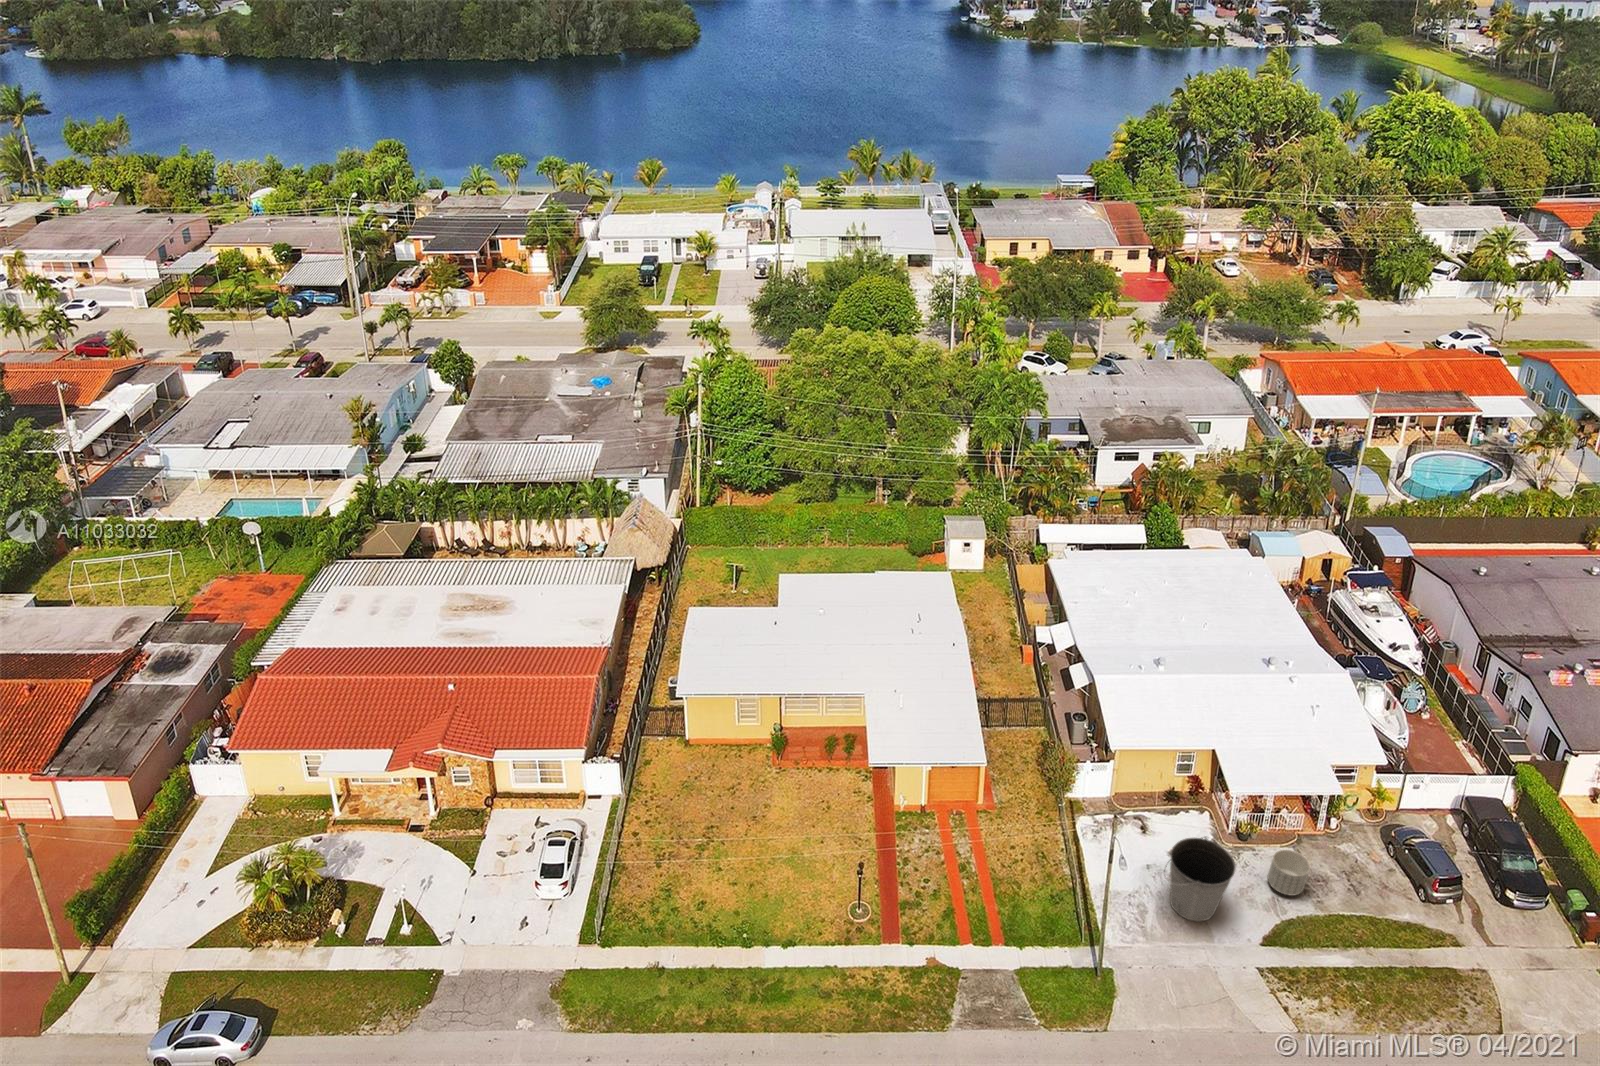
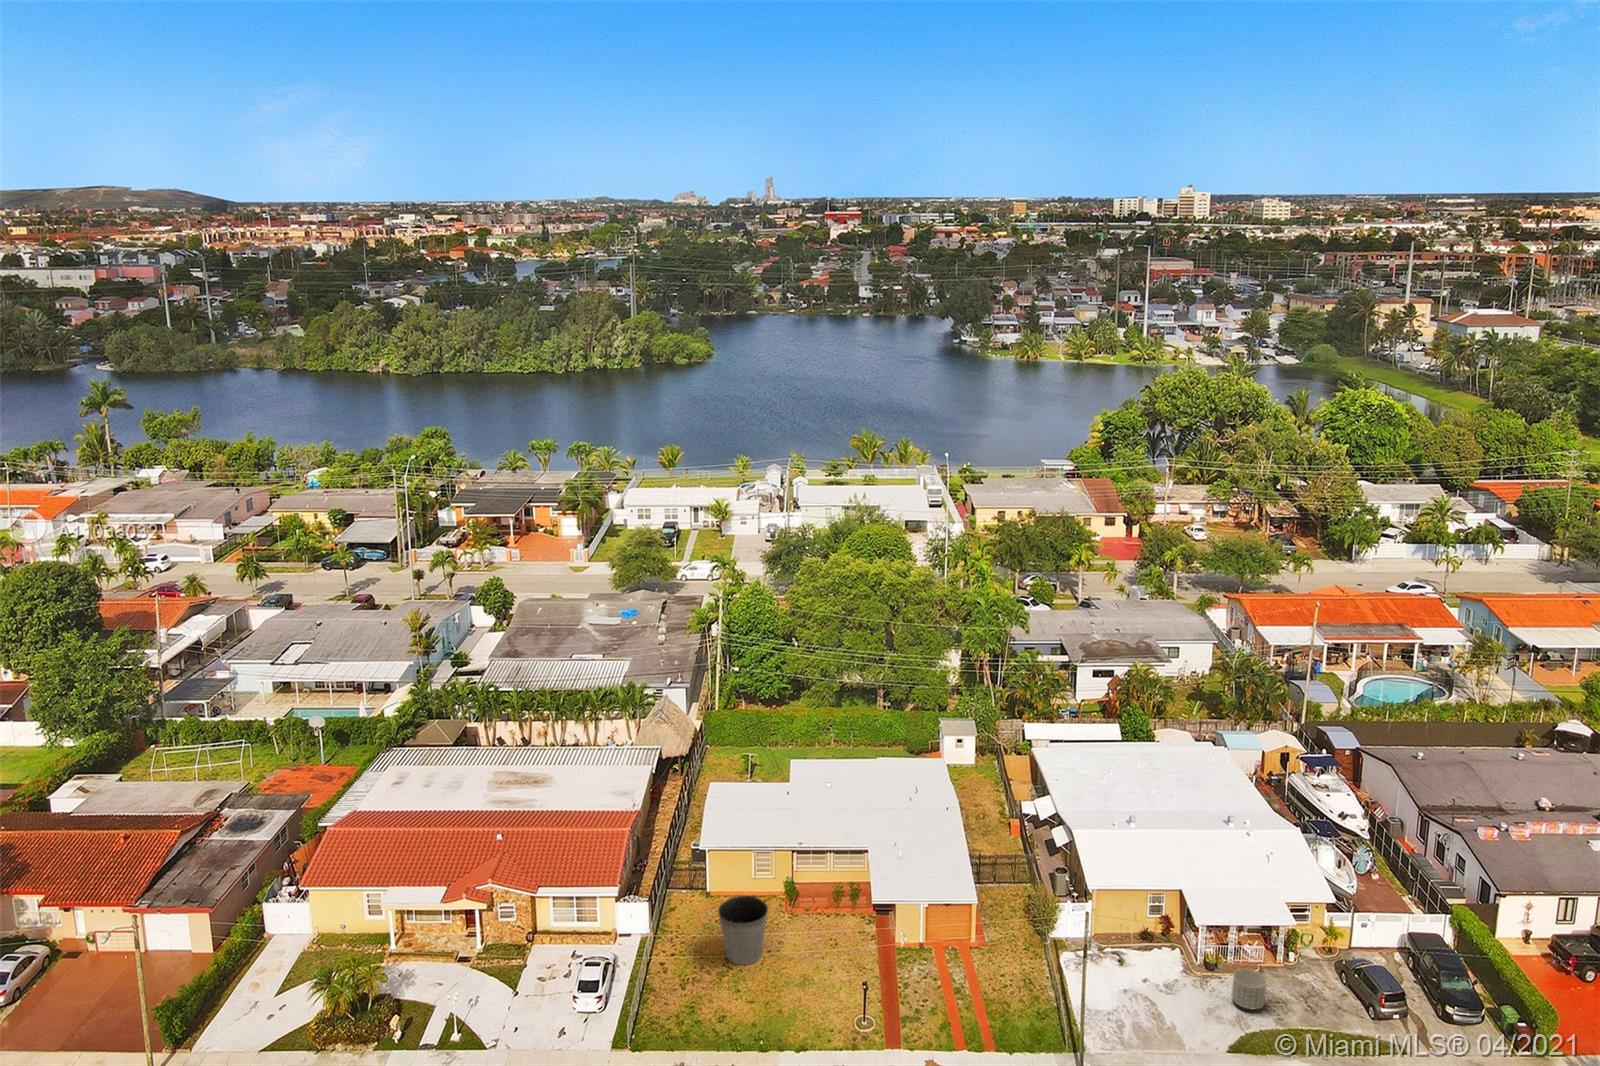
bucket: present [1166,836,1236,922] -> present [717,896,768,965]

